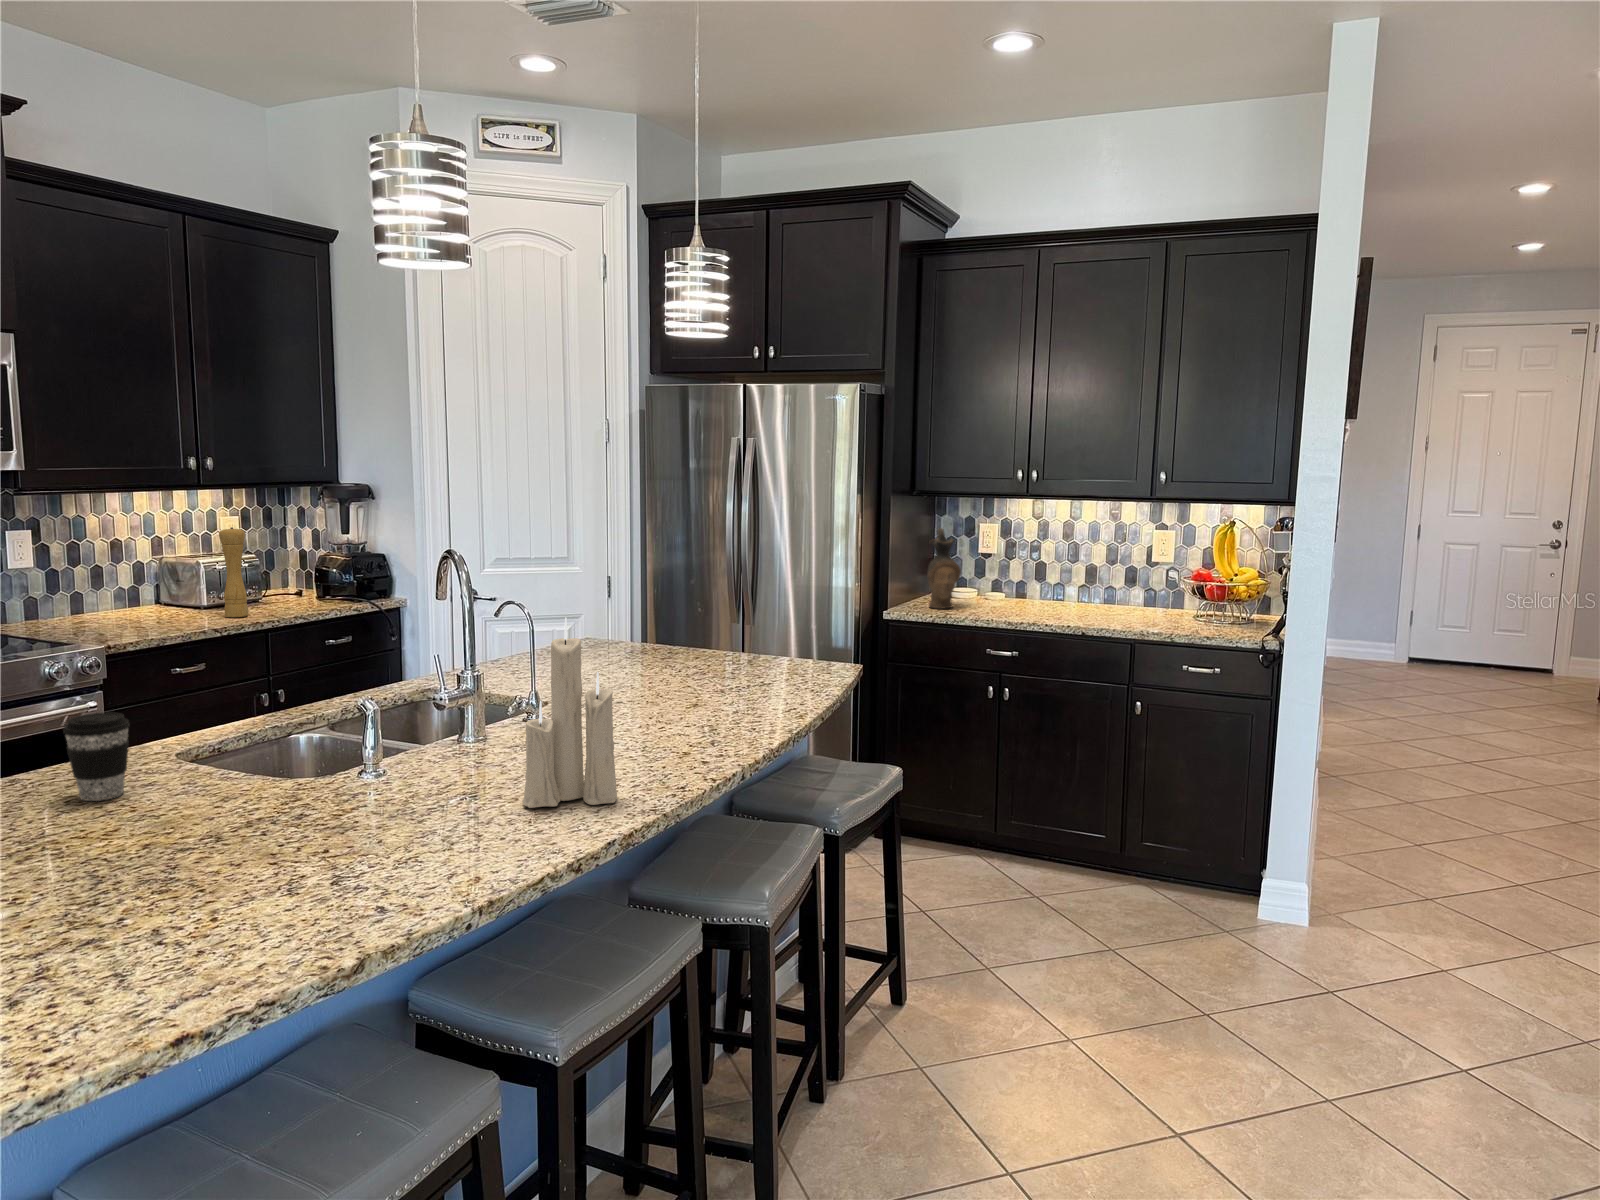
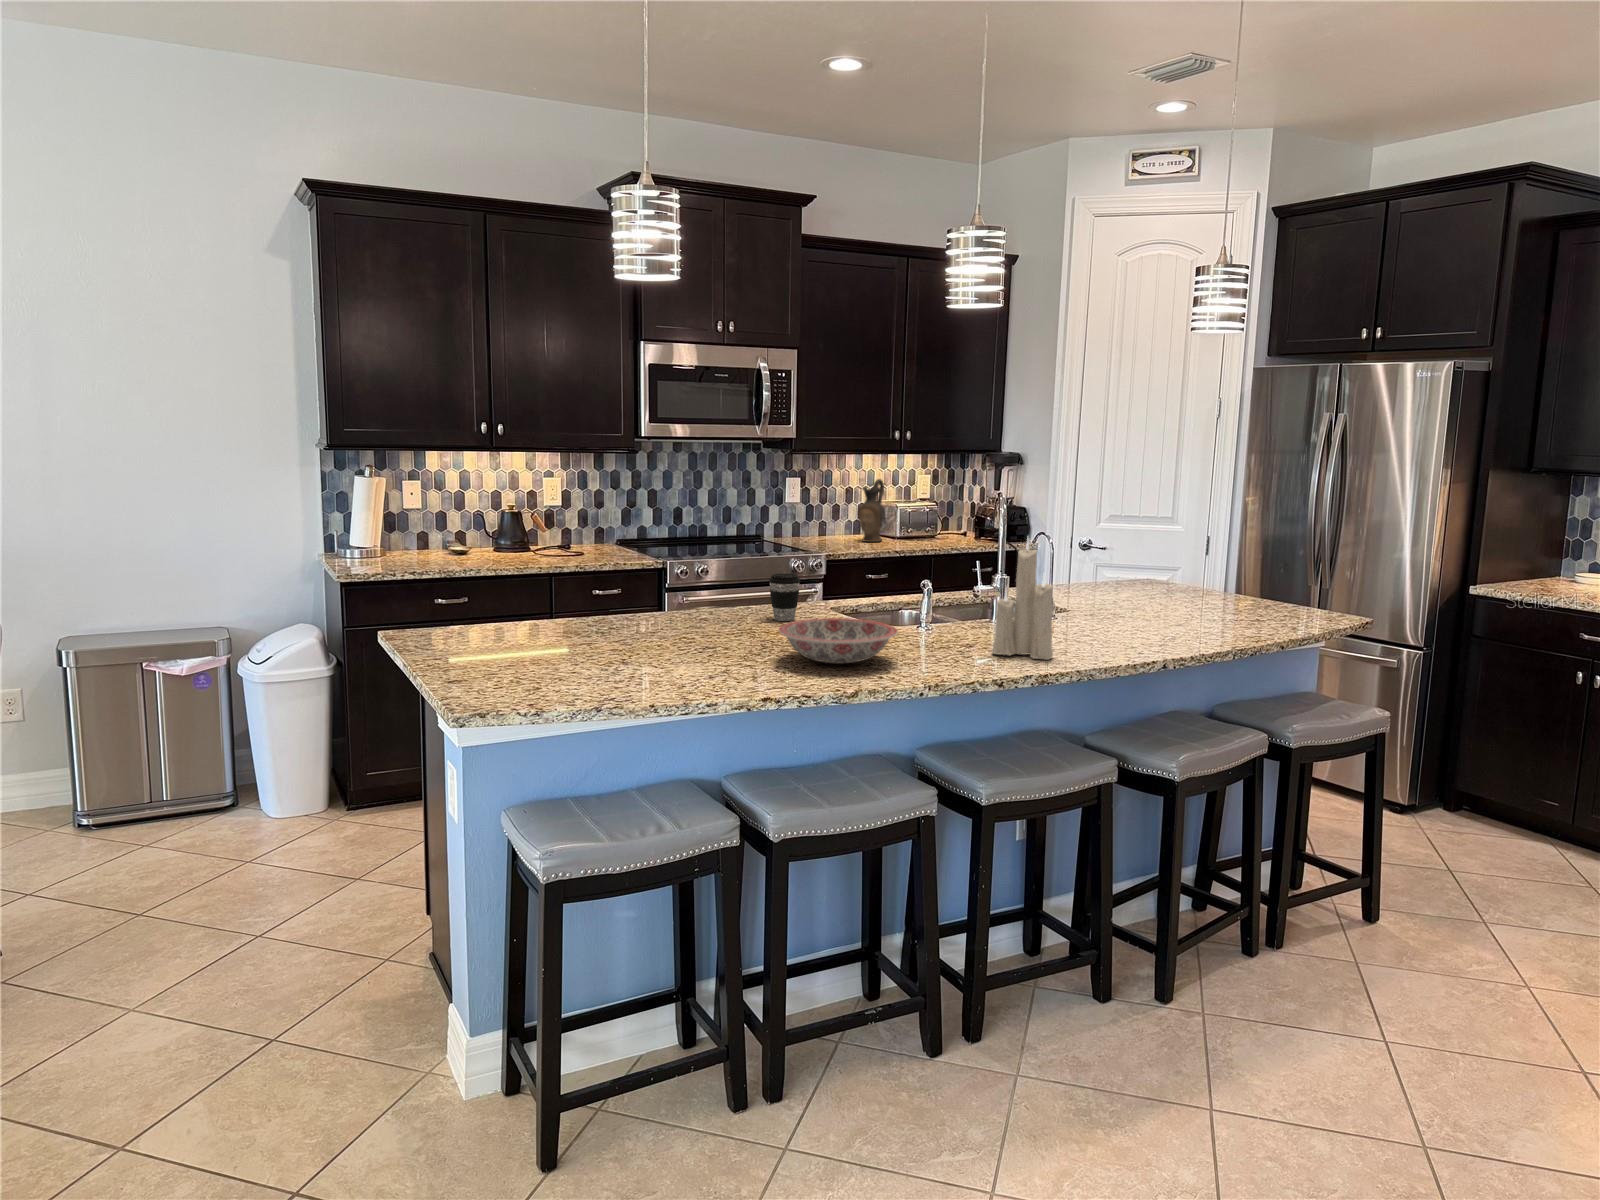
pepper mill: present [219,527,248,617] -> none [906,481,924,546]
ceramic pitcher: present [927,528,961,608] -> present [858,479,884,542]
ceramic bowl: none [143,791,389,898] -> present [779,618,898,663]

